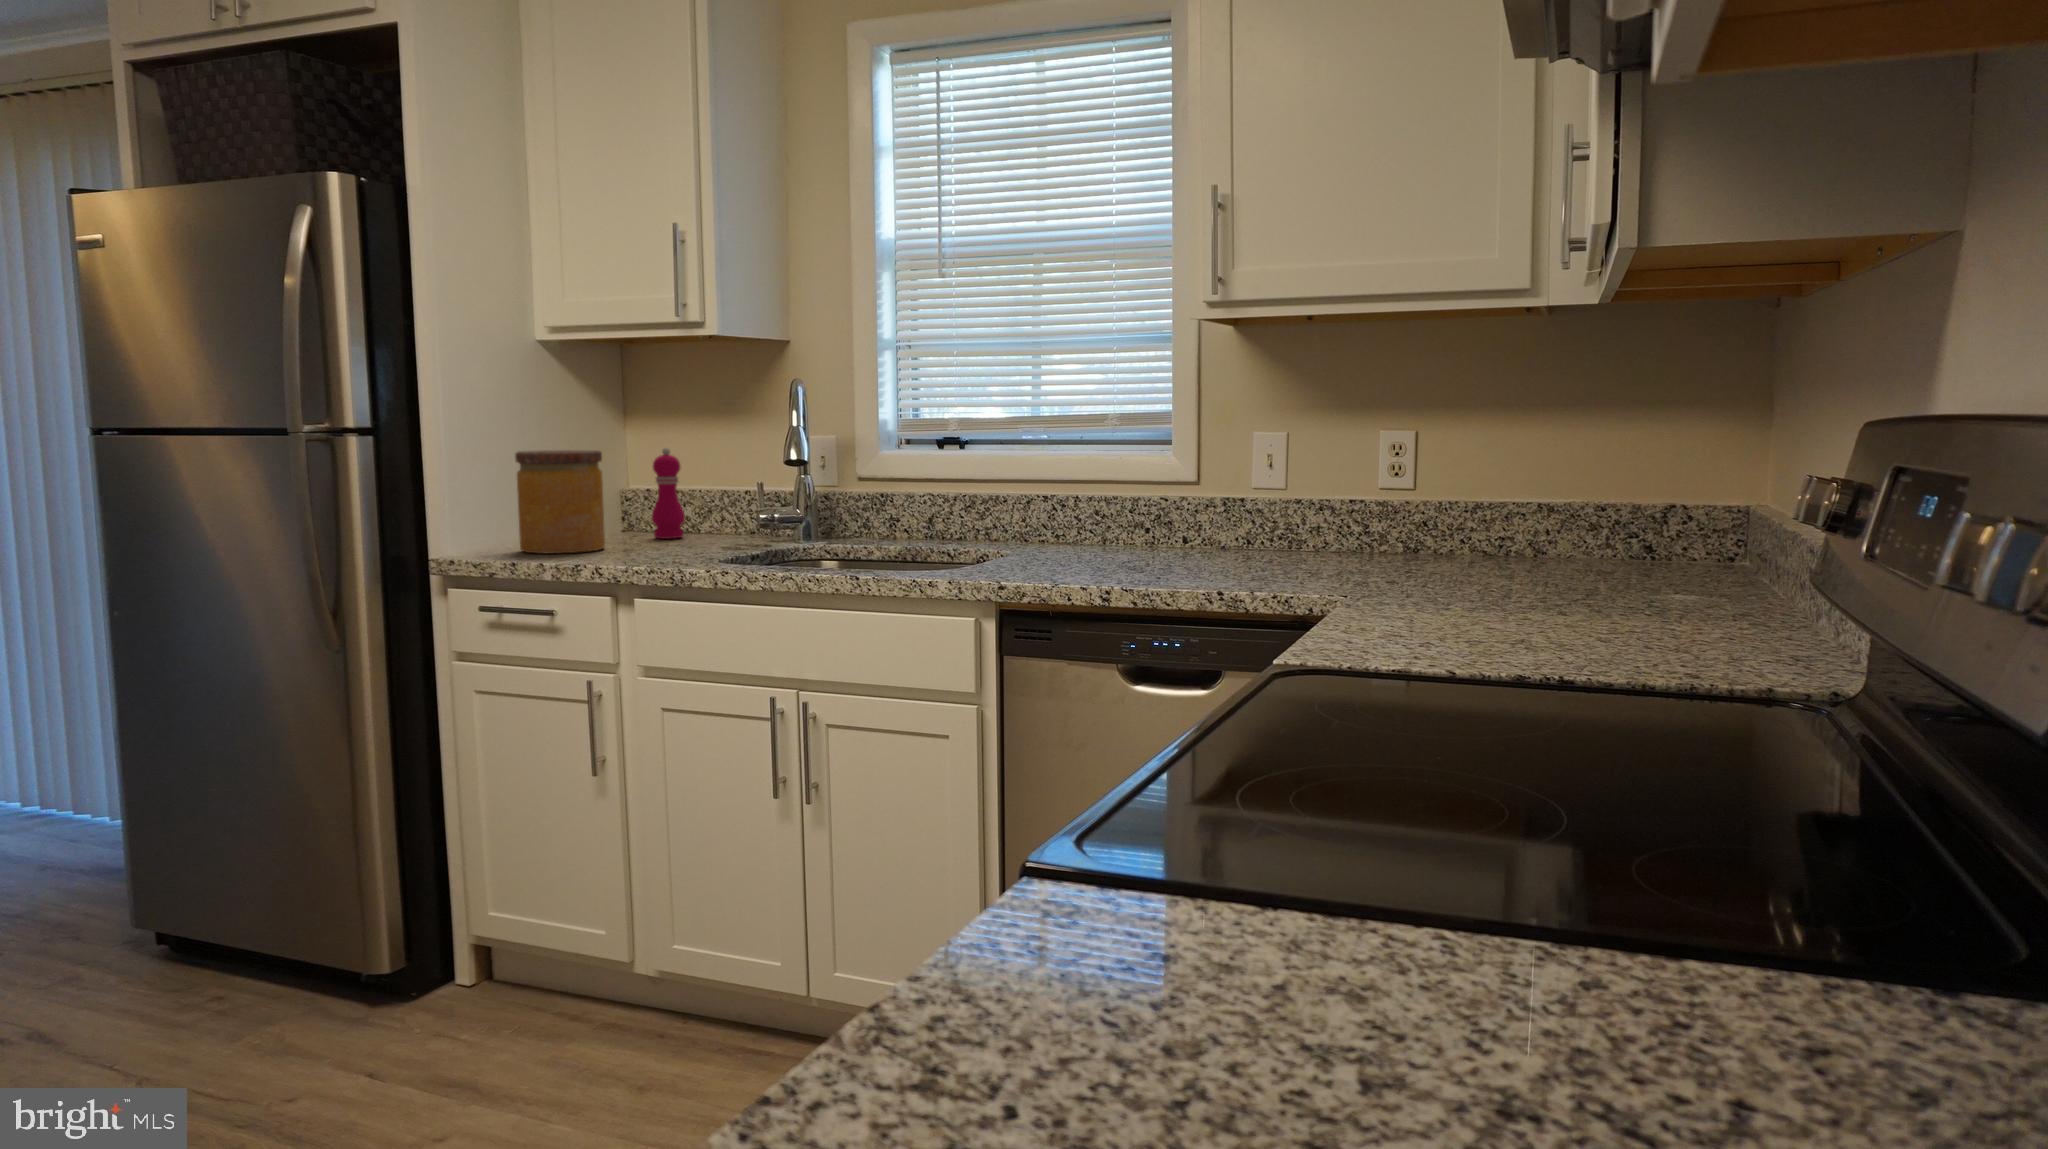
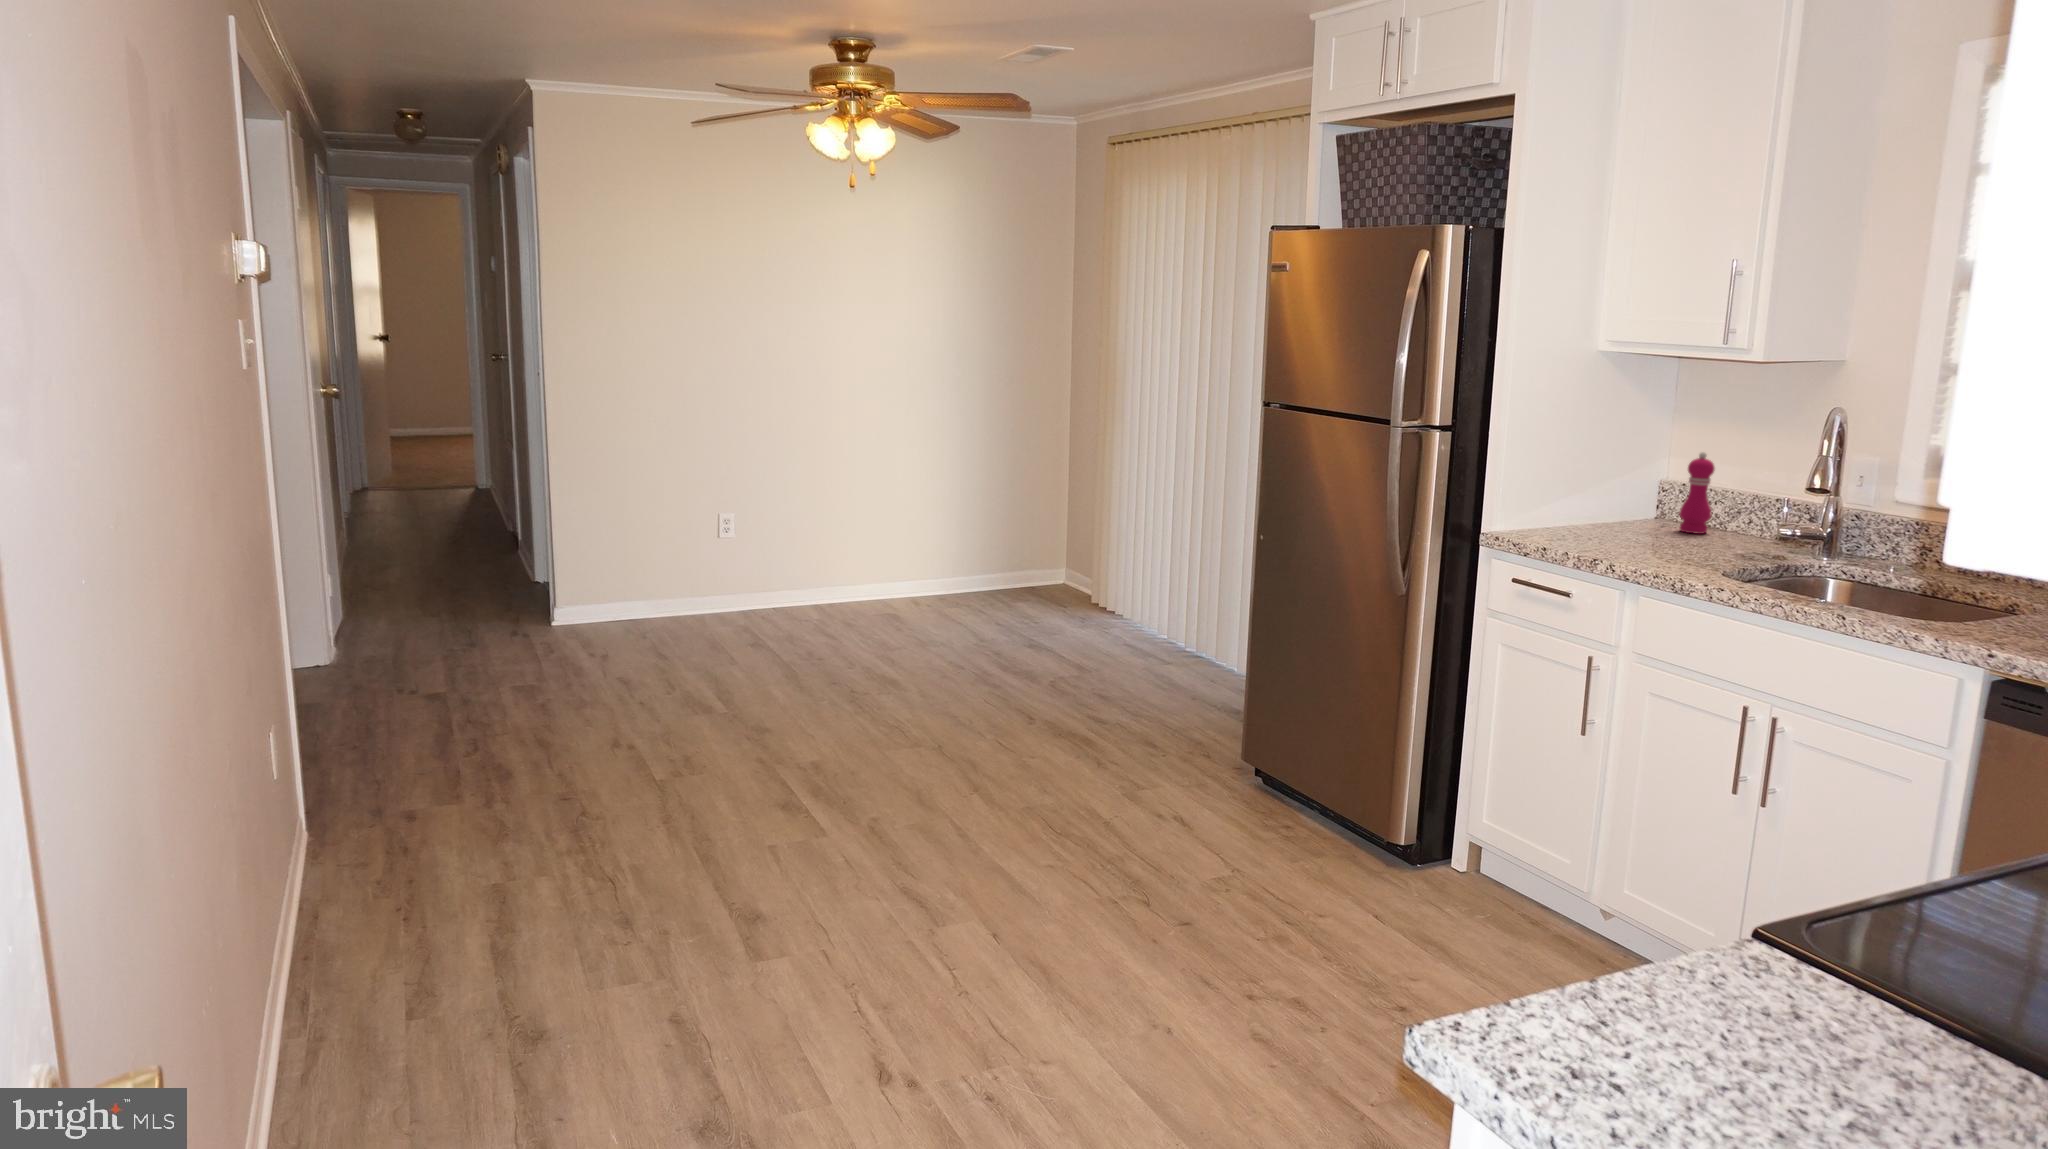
jar: present [515,450,605,554] -> none [1555,450,1638,541]

